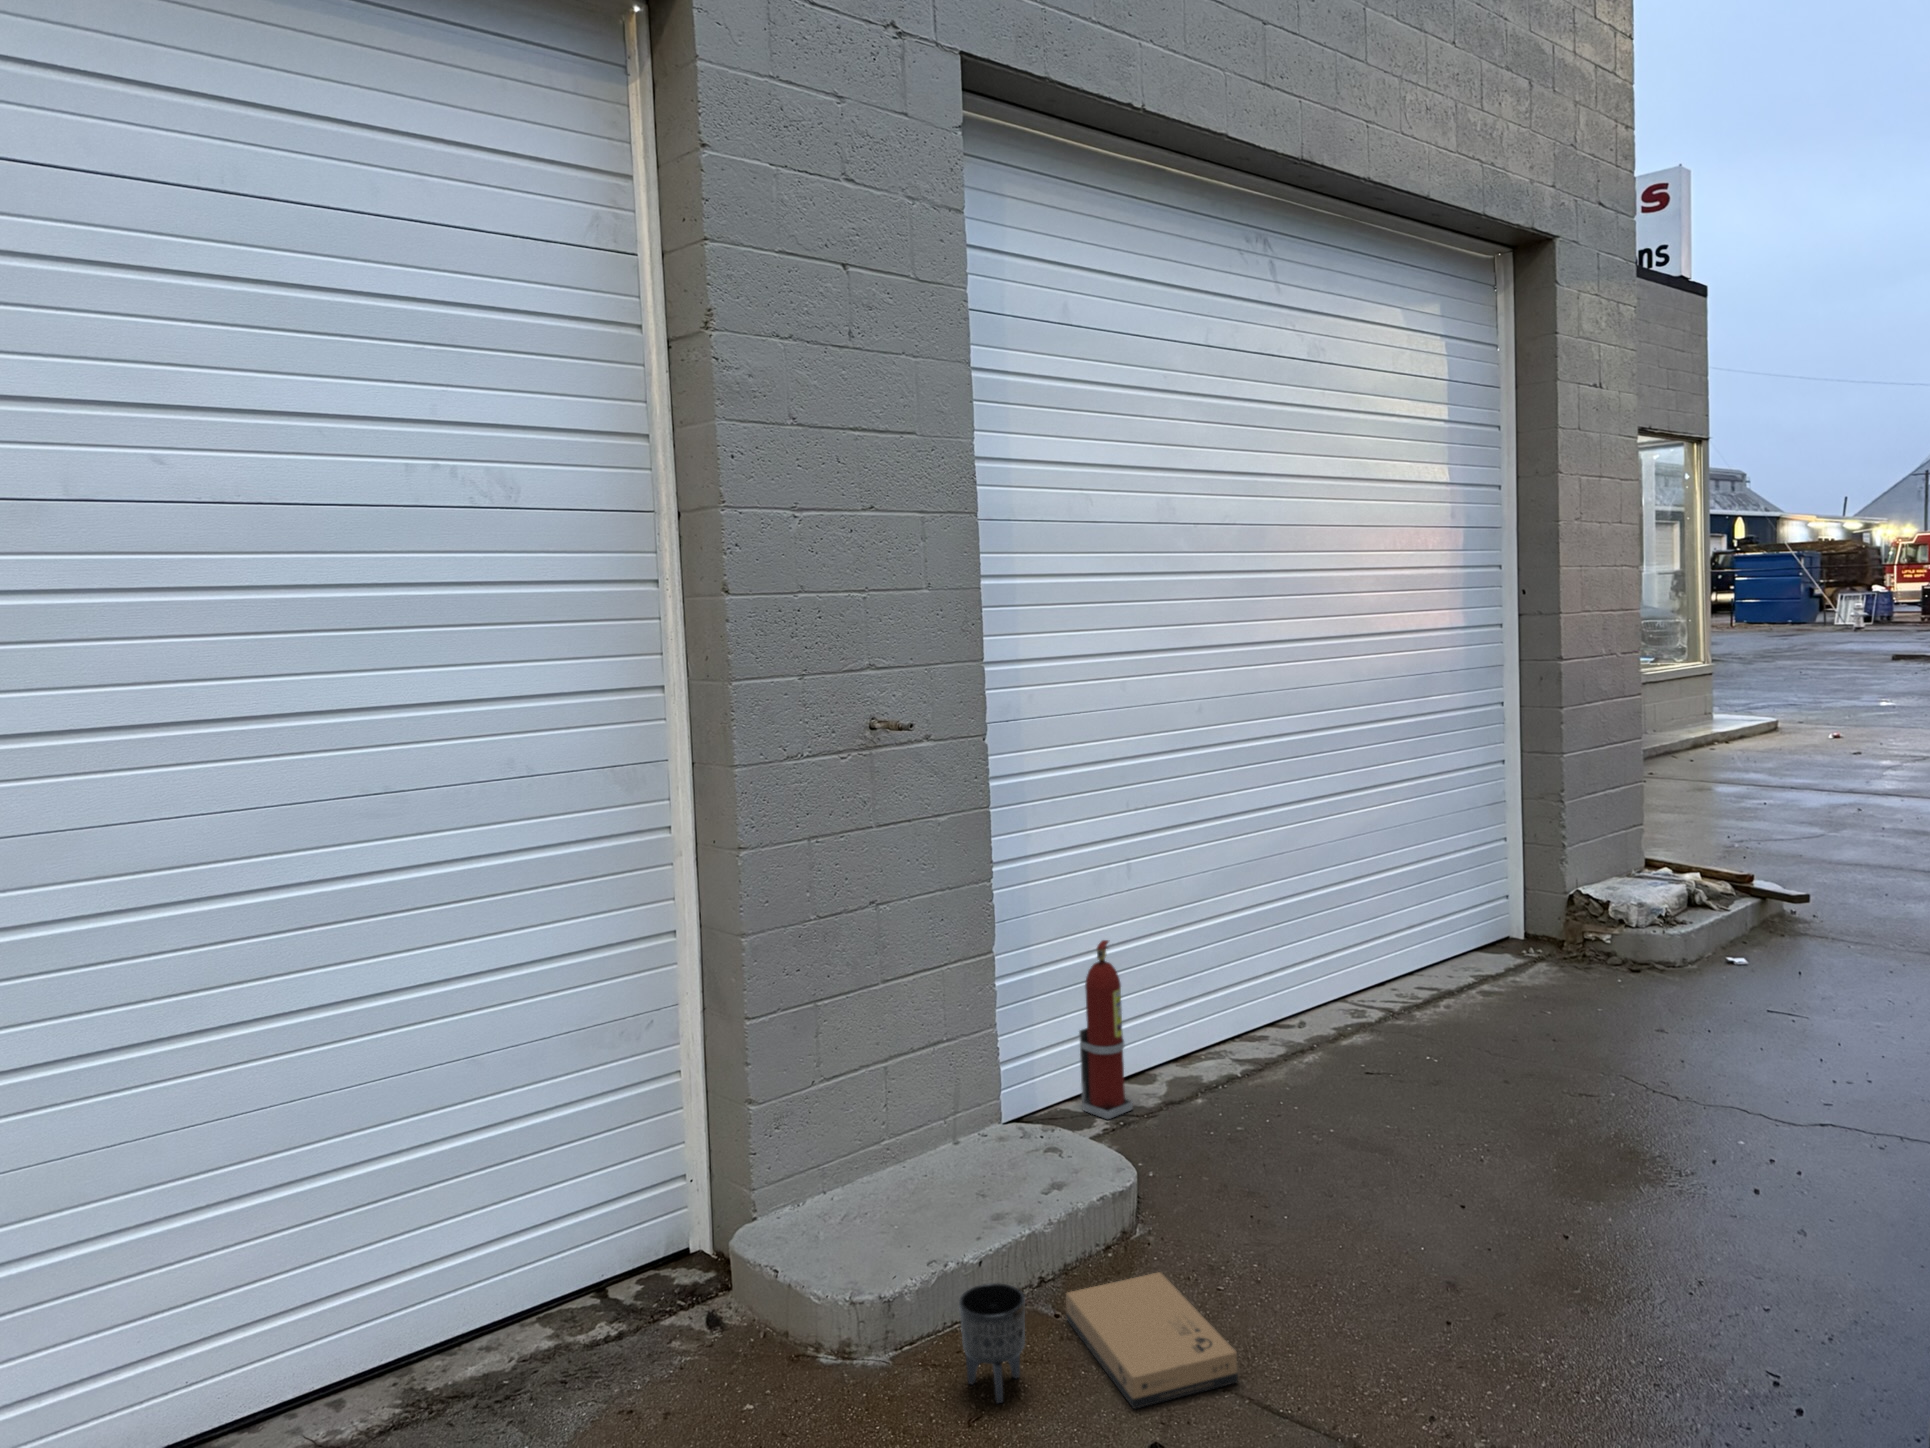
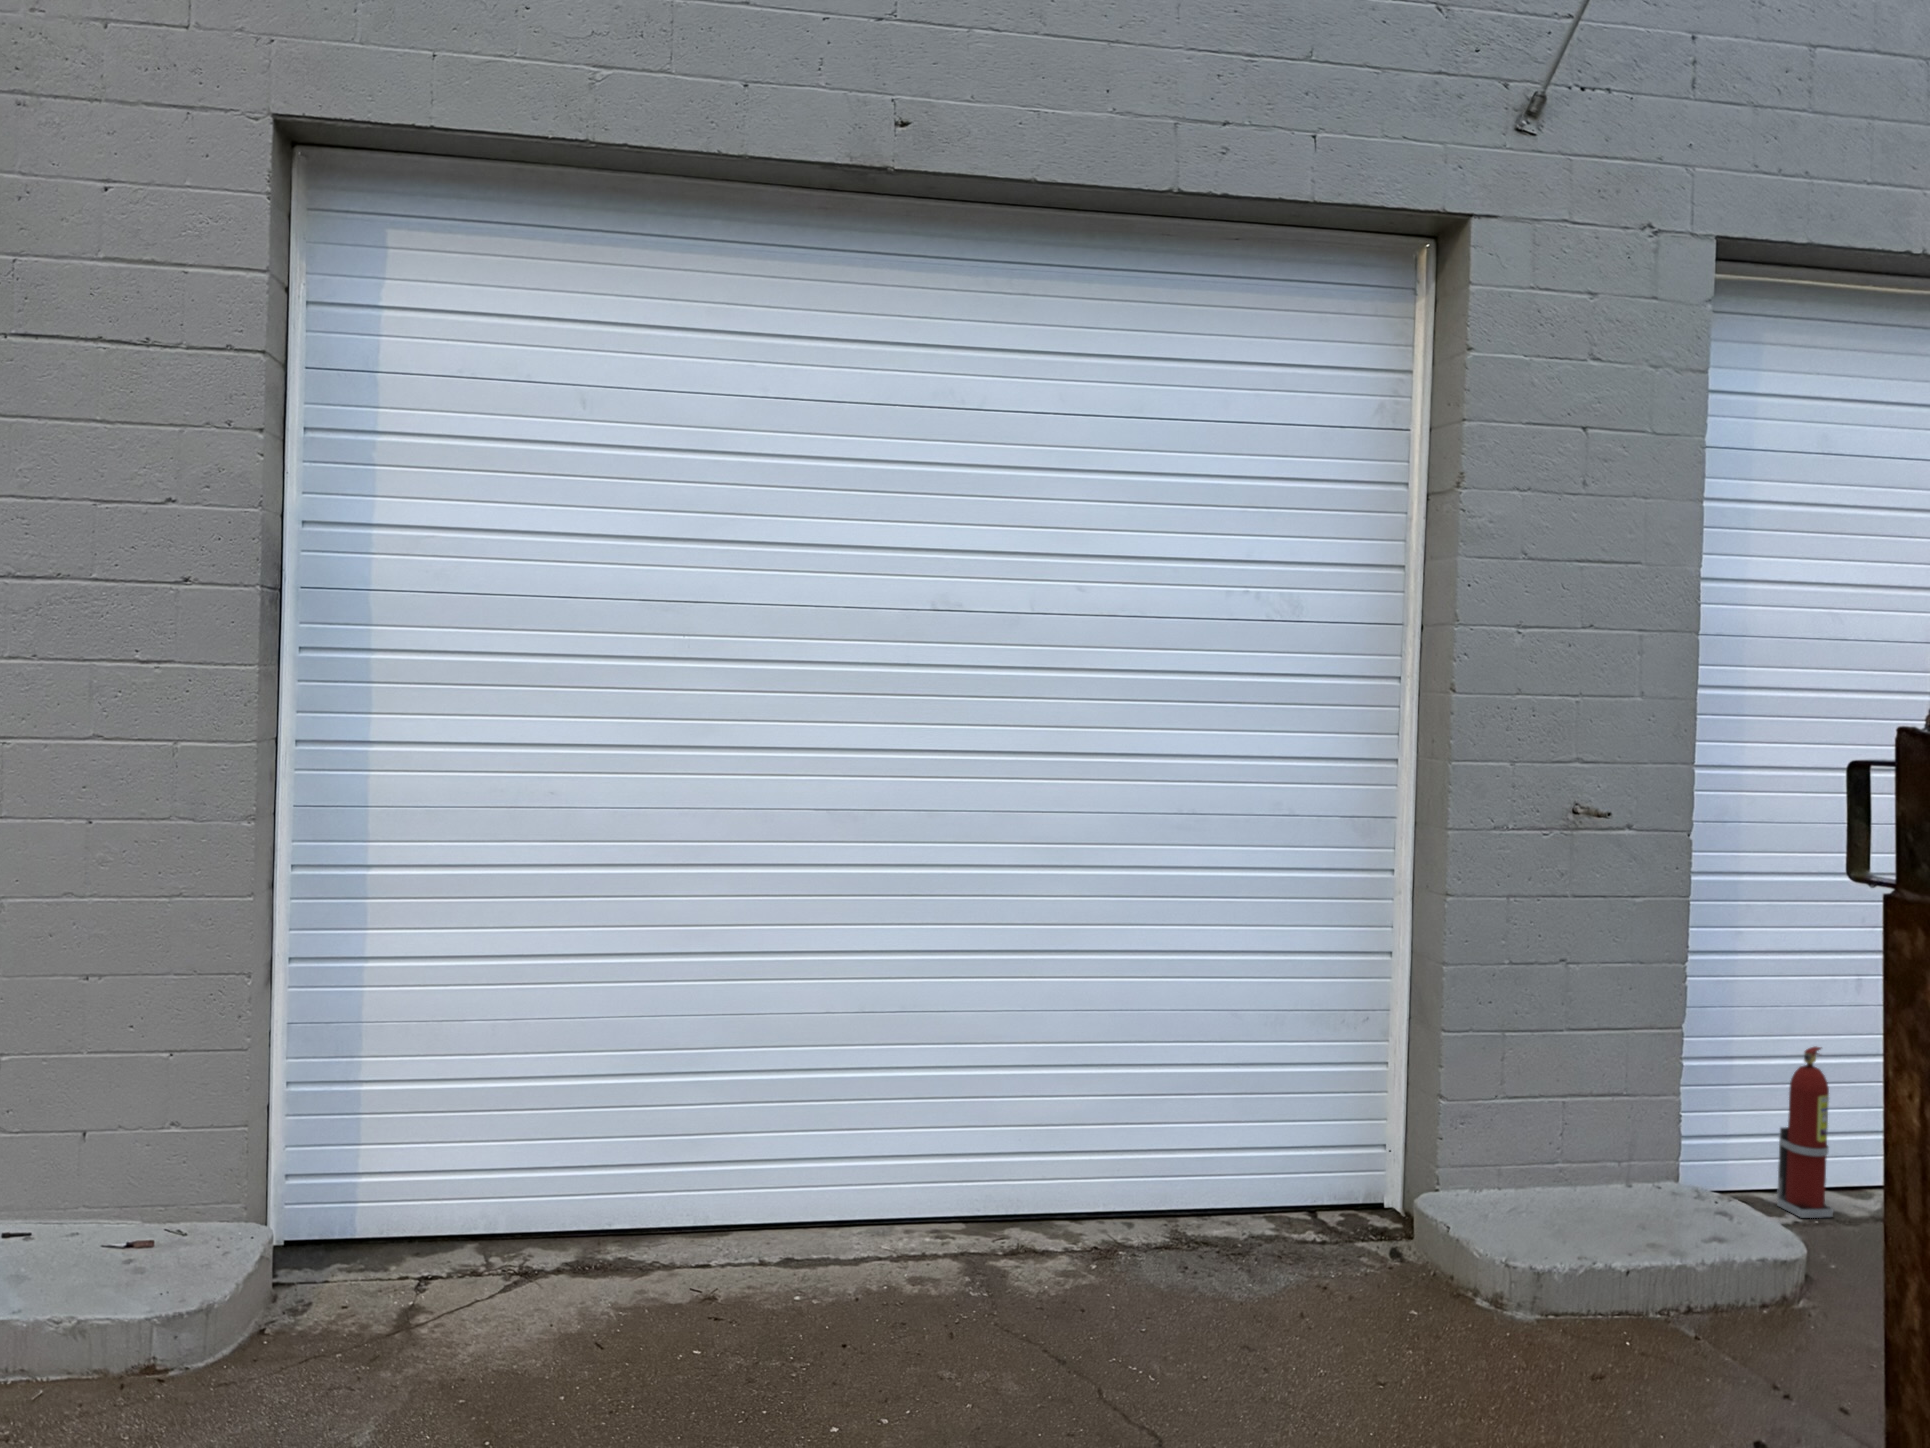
cardboard box: present [1066,1272,1238,1408] -> none [1697,1311,1845,1413]
planter: present [959,1283,1025,1403] -> none [1591,1270,1649,1363]

